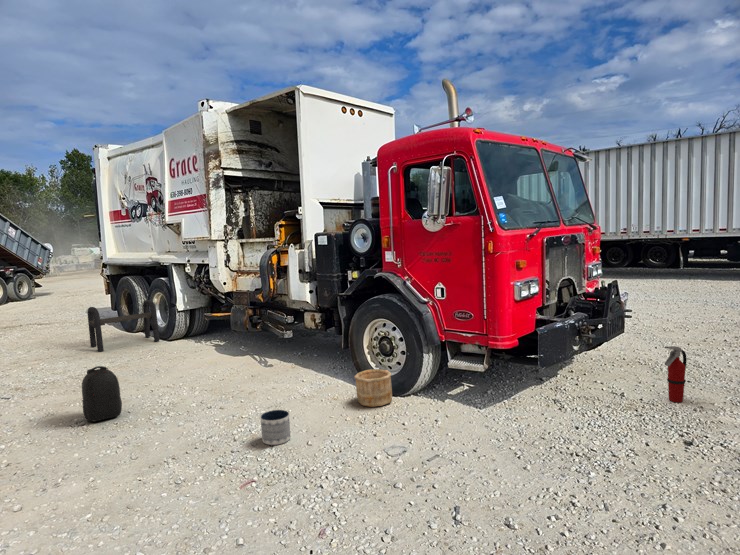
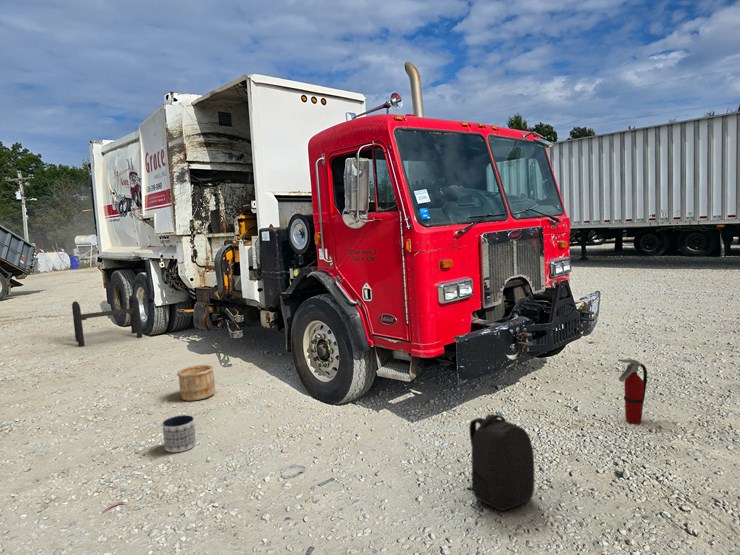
backpack: present [82,366,122,421] -> present [467,414,534,510]
wooden bucket: present [354,369,392,407] -> present [177,365,215,401]

